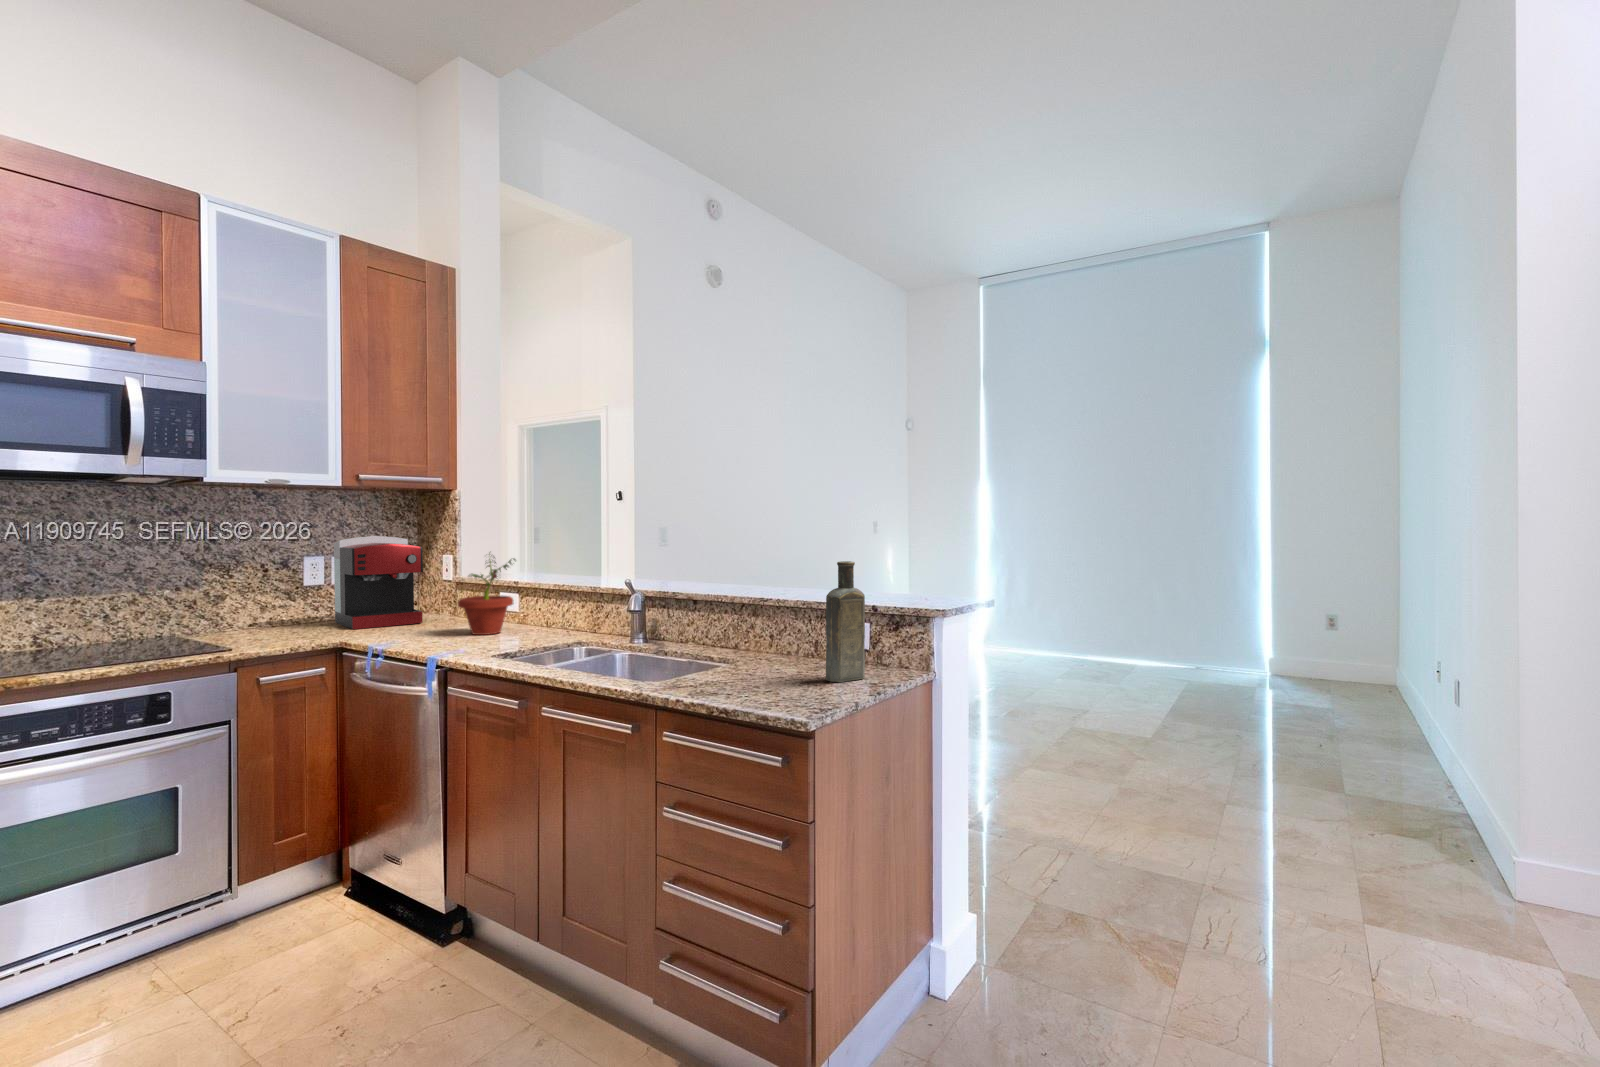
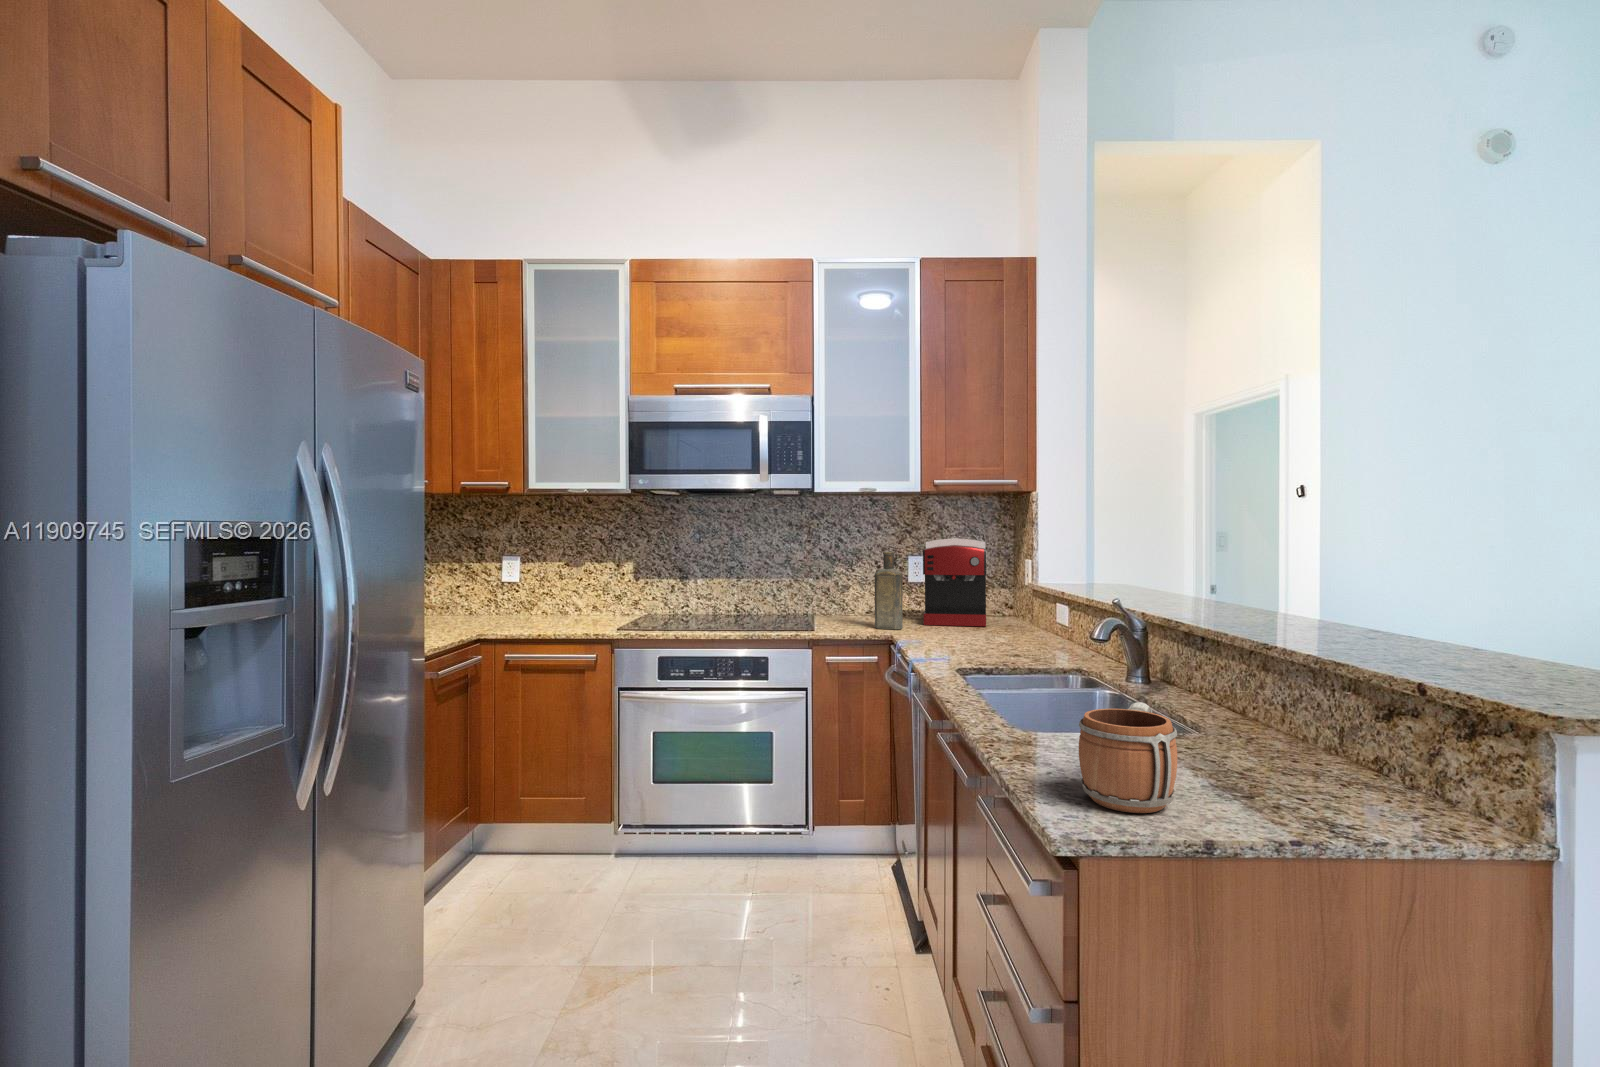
potted plant: present [458,554,515,635] -> none [986,556,1045,646]
bottle: present [826,561,865,682] -> present [875,552,903,629]
mug: none [763,638,822,702] -> present [1079,702,1177,813]

